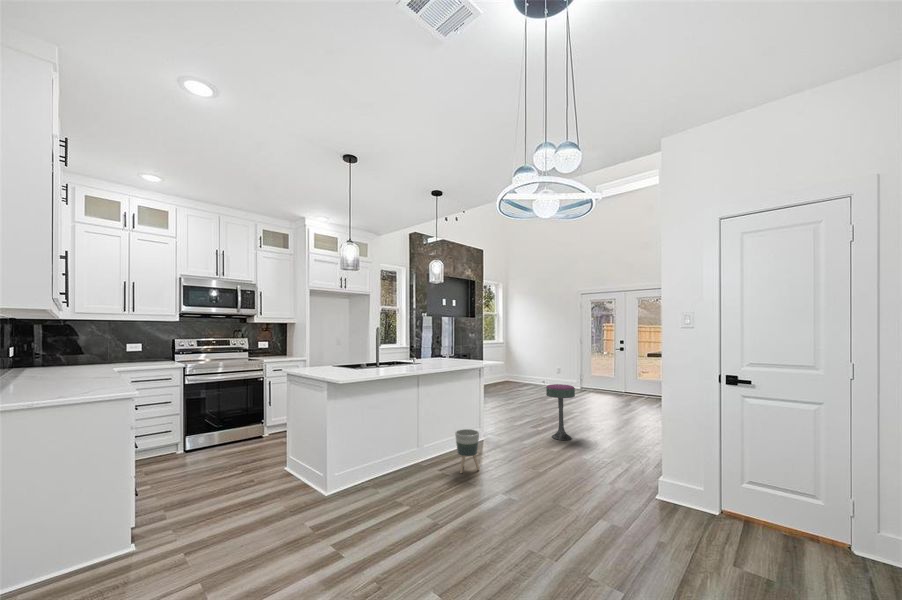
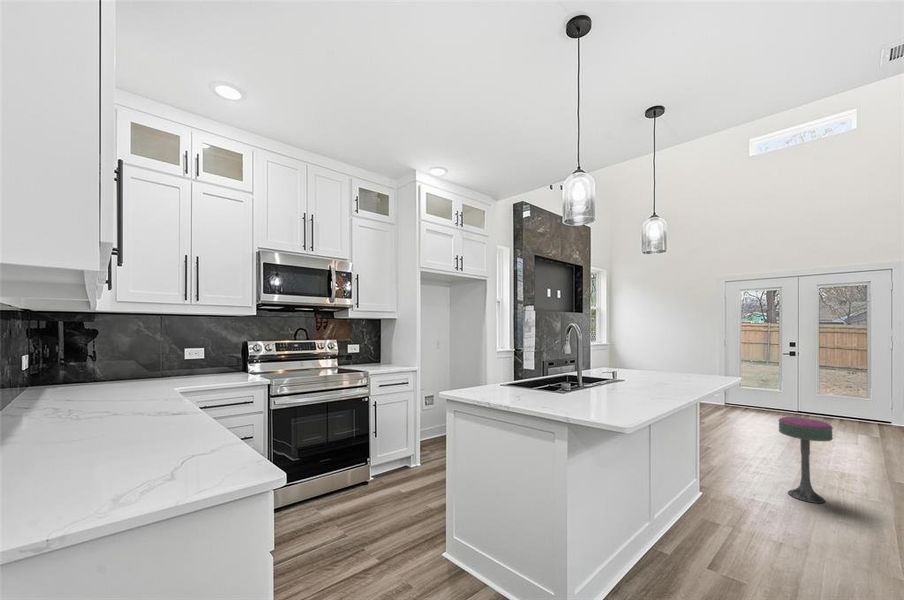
planter: present [455,429,479,473] -> none [722,501,770,580]

